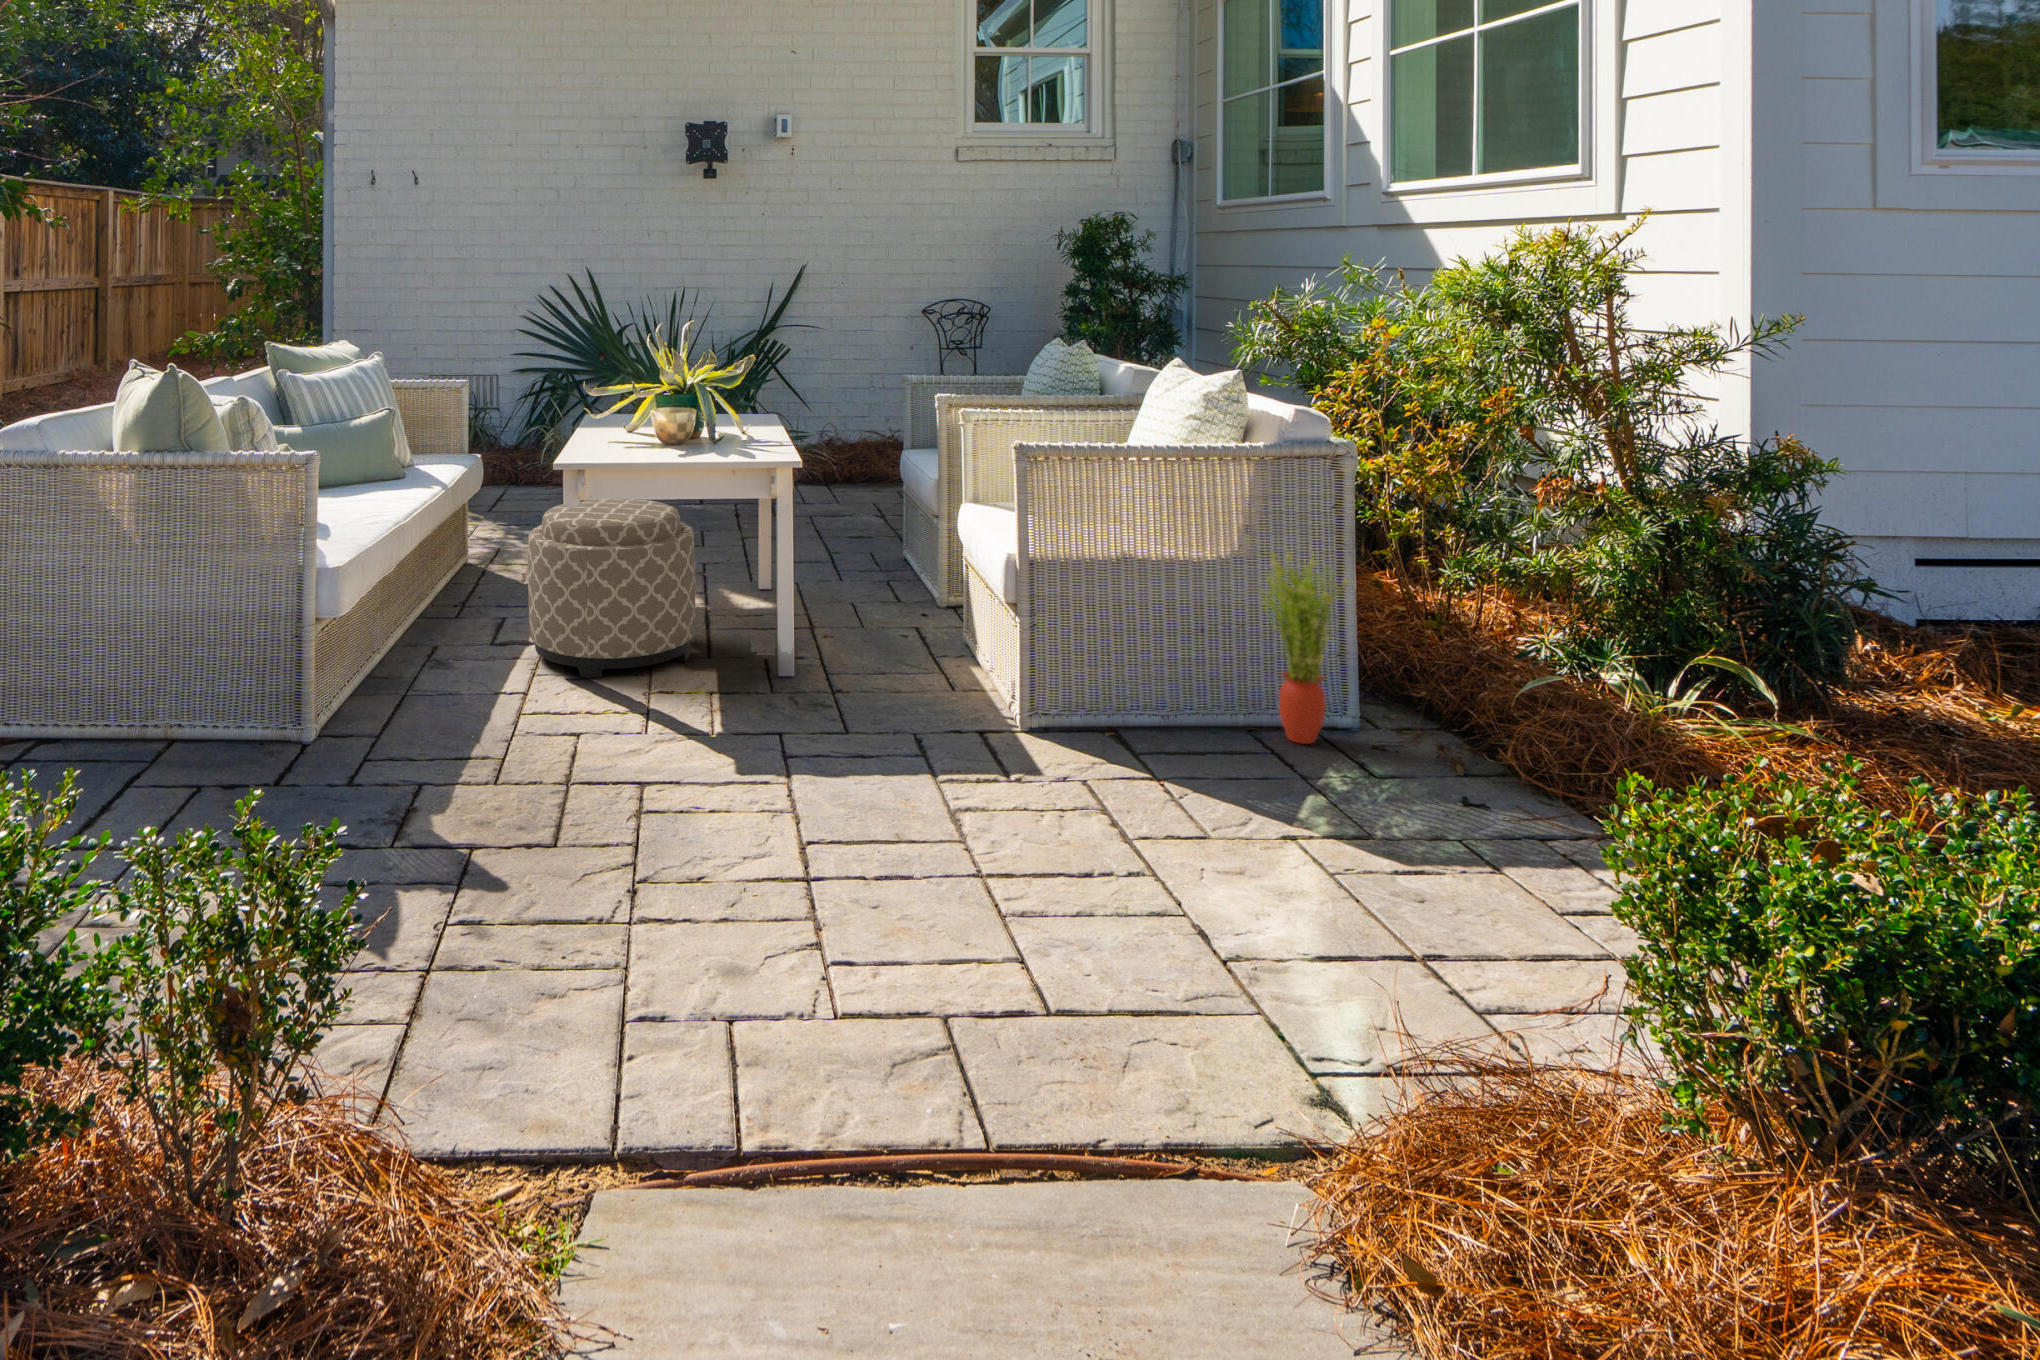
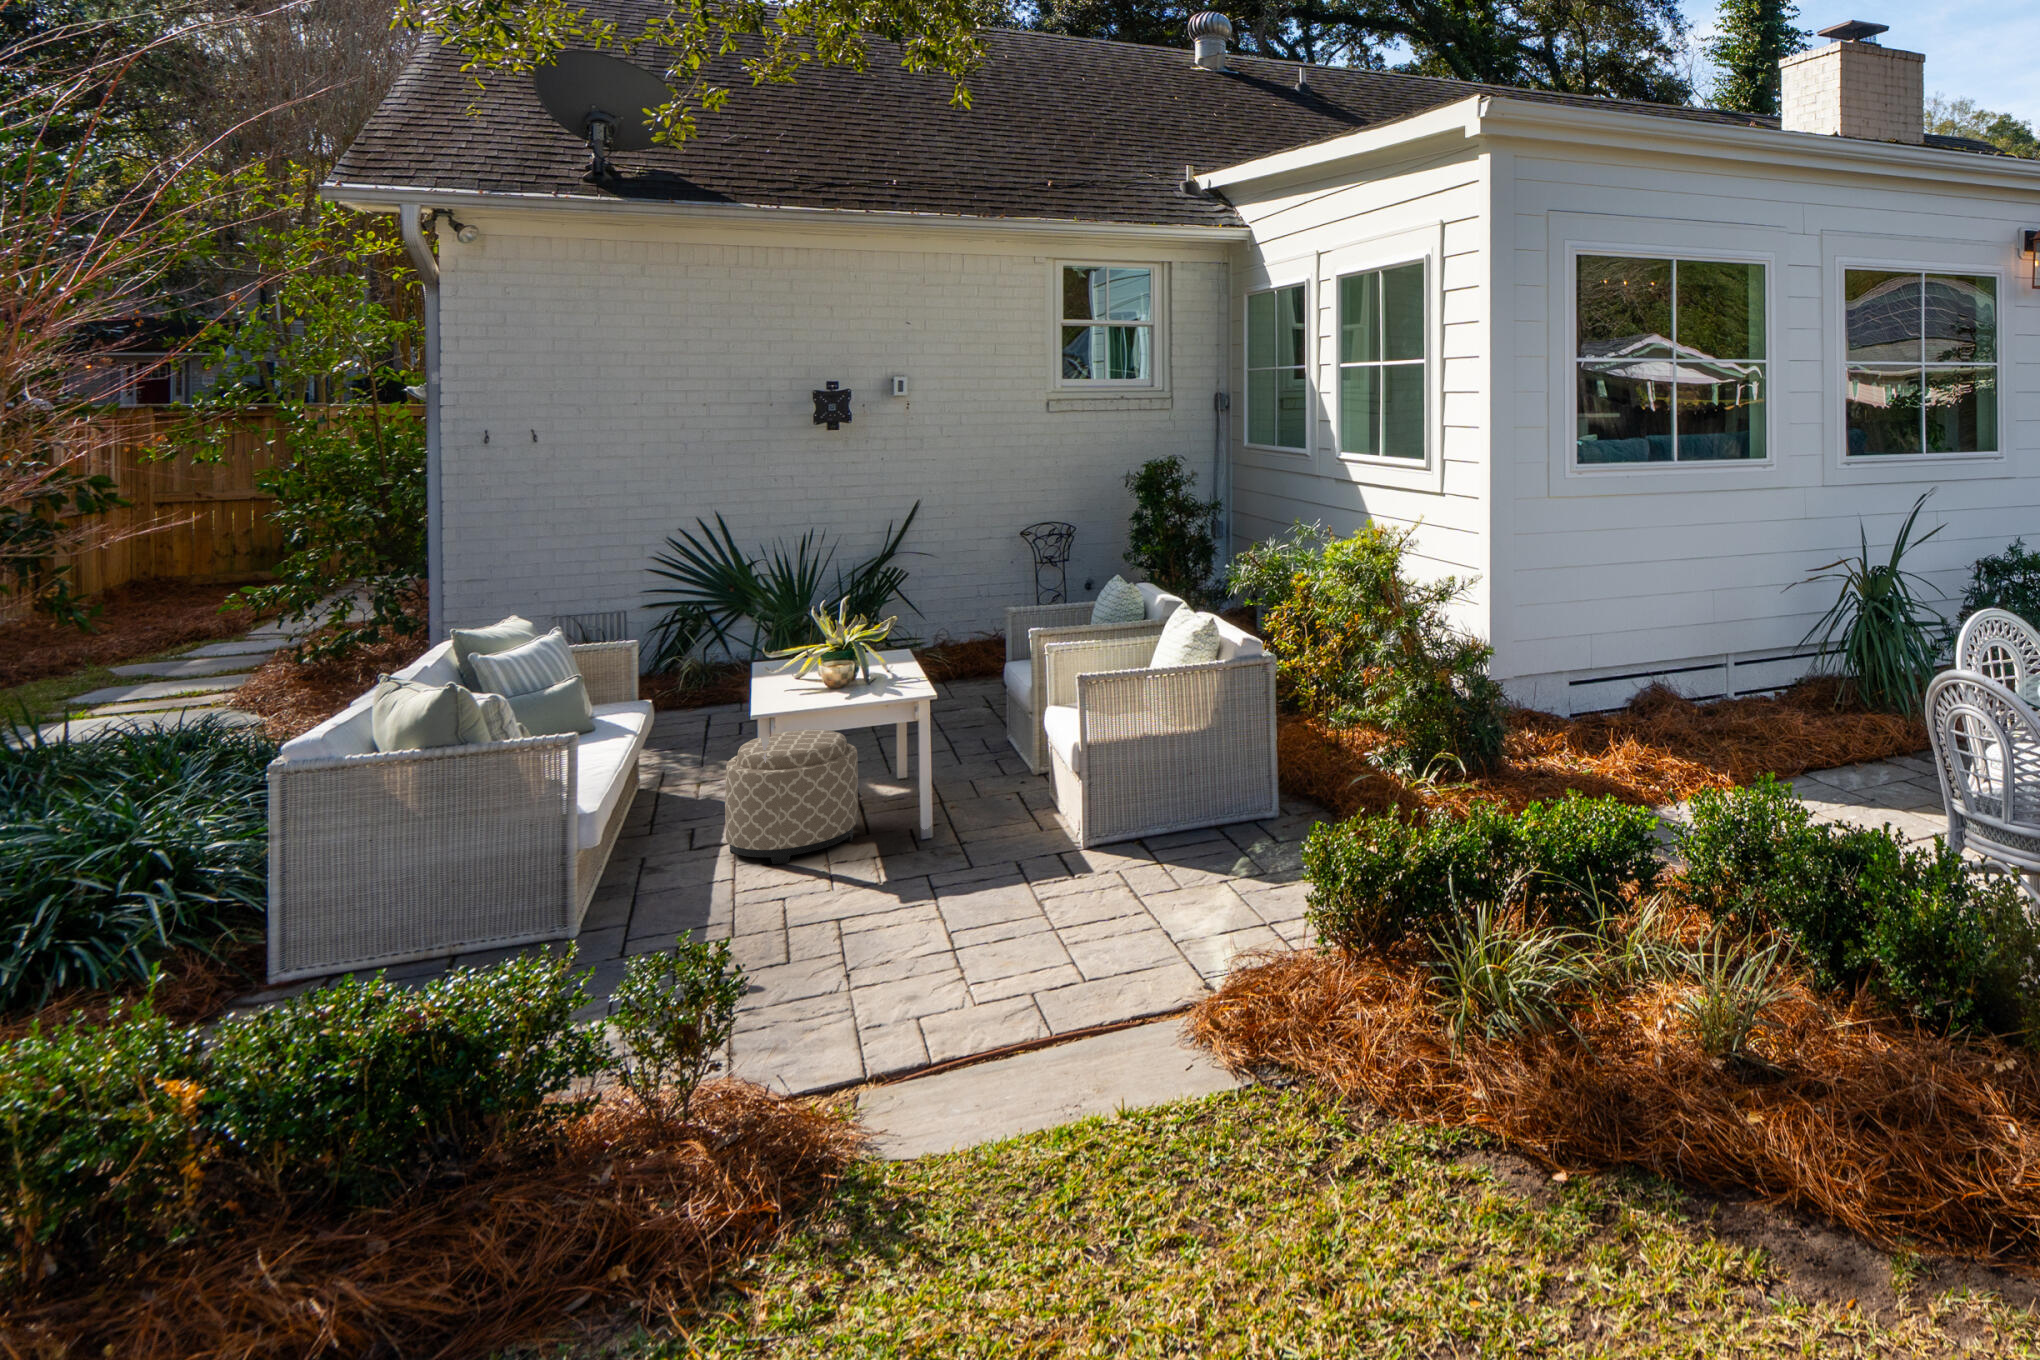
potted plant: present [1259,550,1349,744] -> none [1215,722,1263,831]

